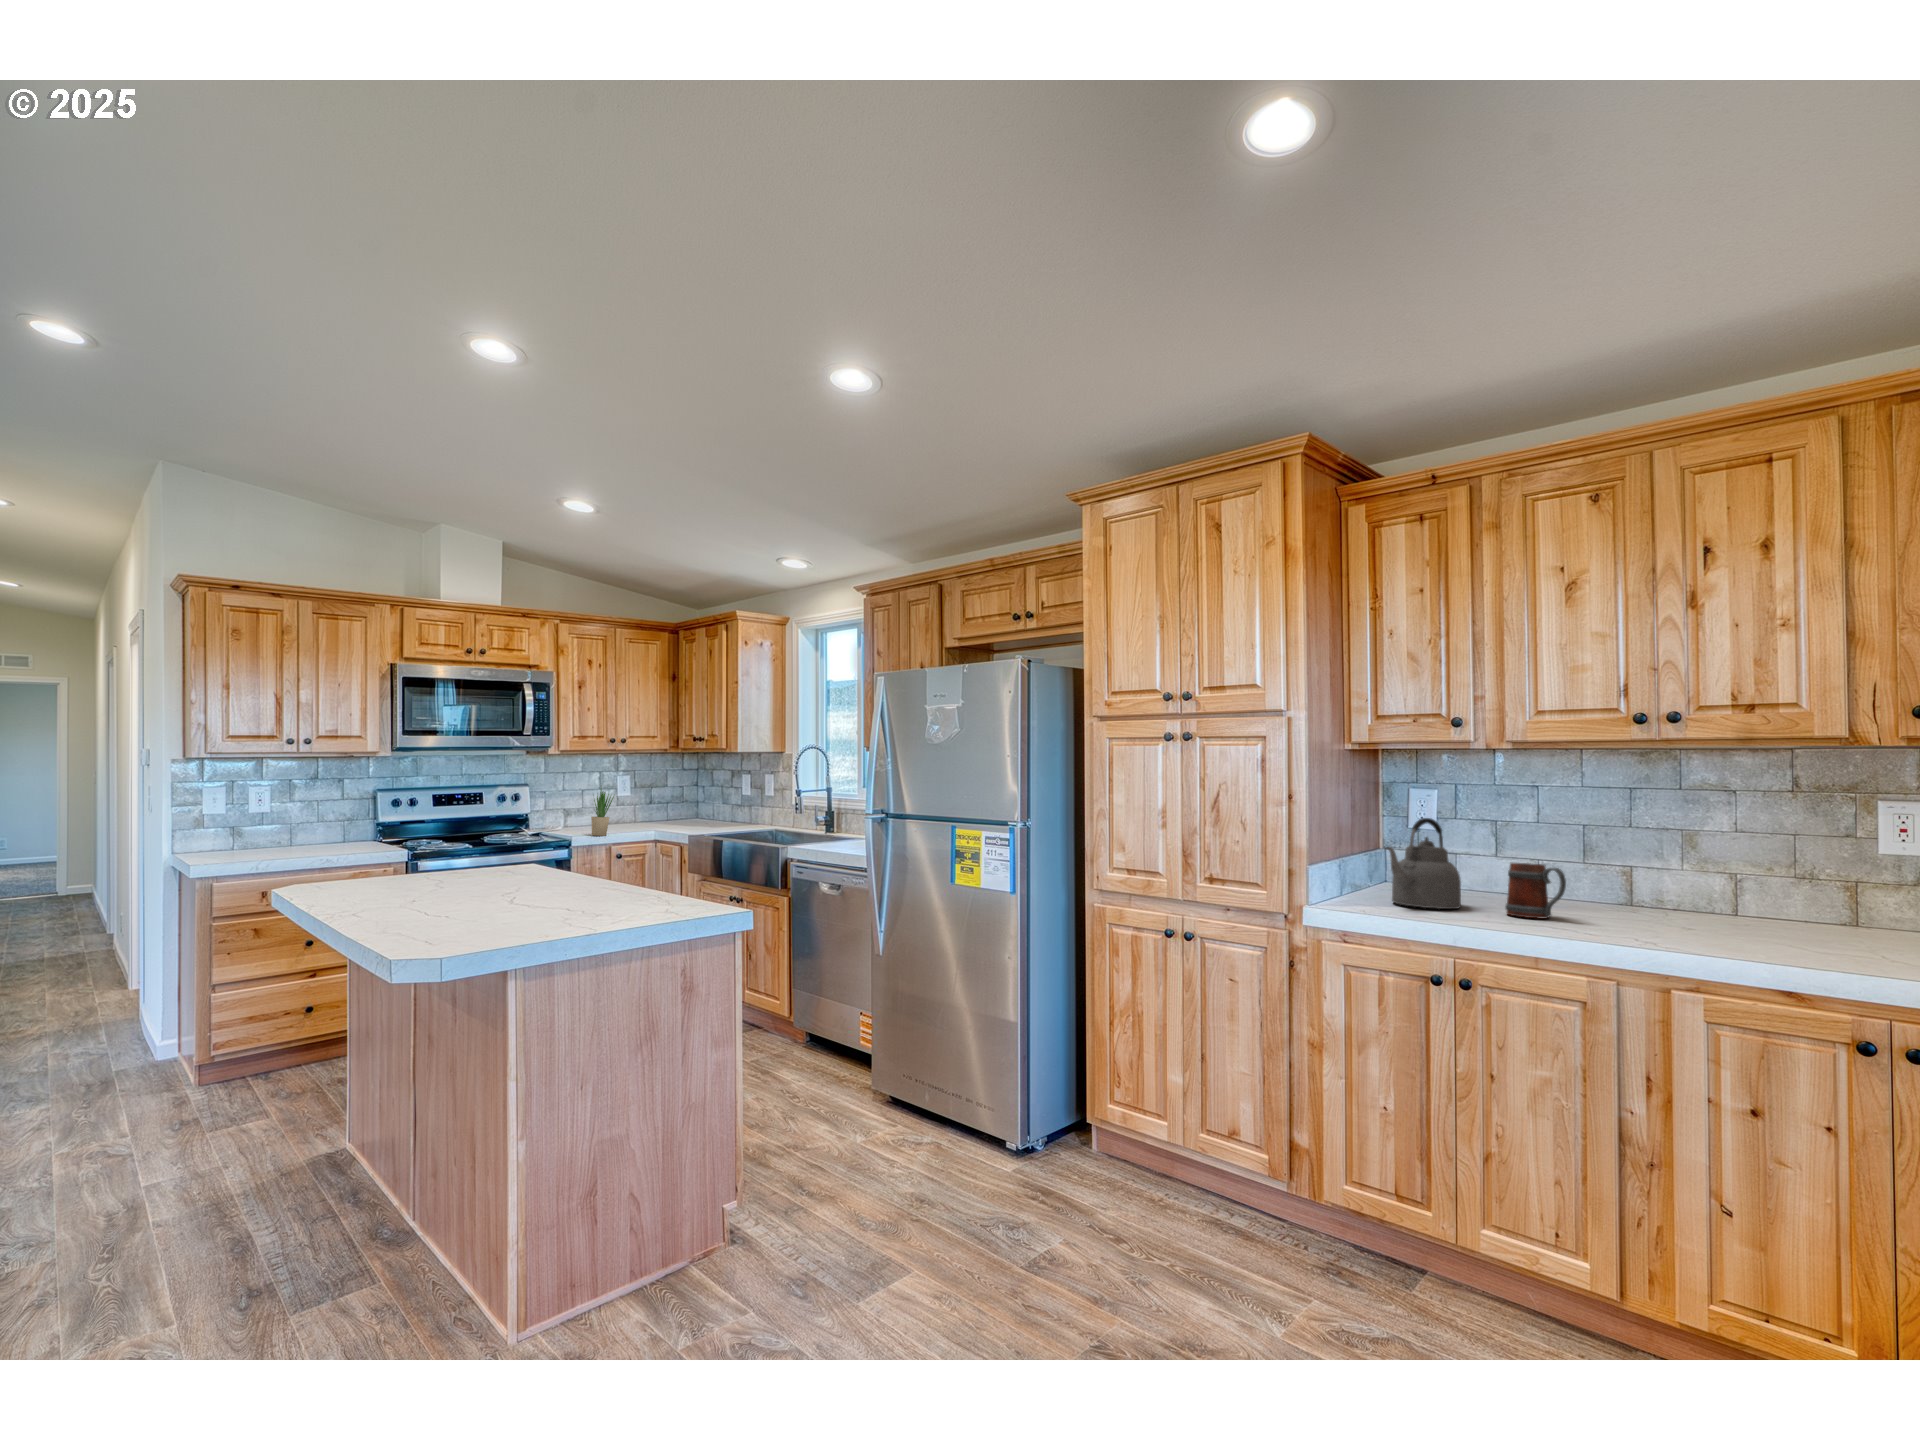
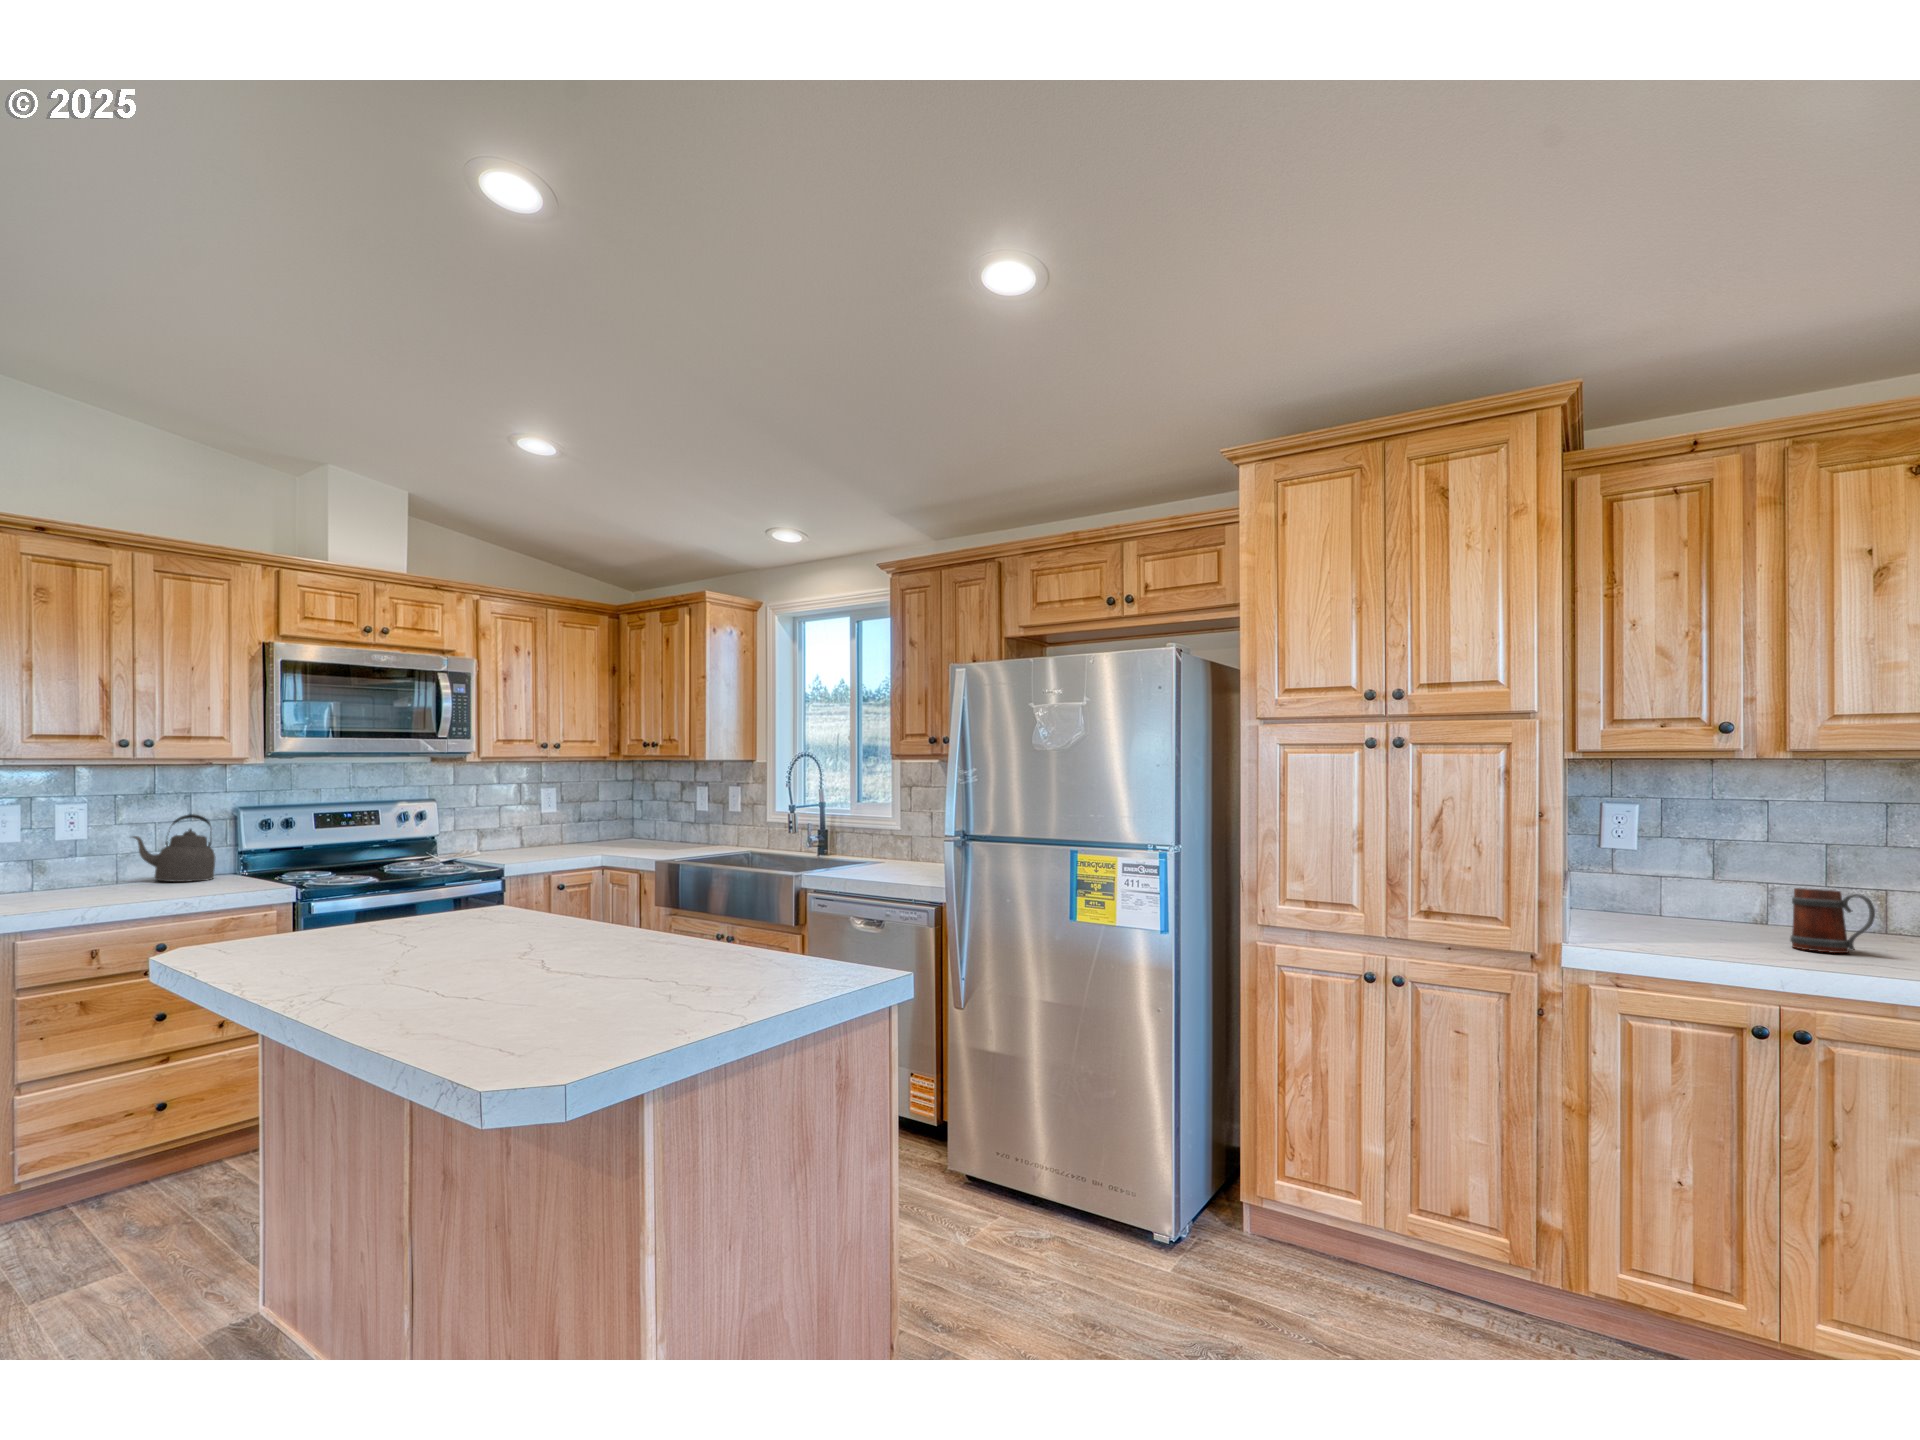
potted plant: present [591,788,614,836] -> none [522,797,552,861]
kettle: present [1385,818,1461,909] -> present [132,814,215,882]

